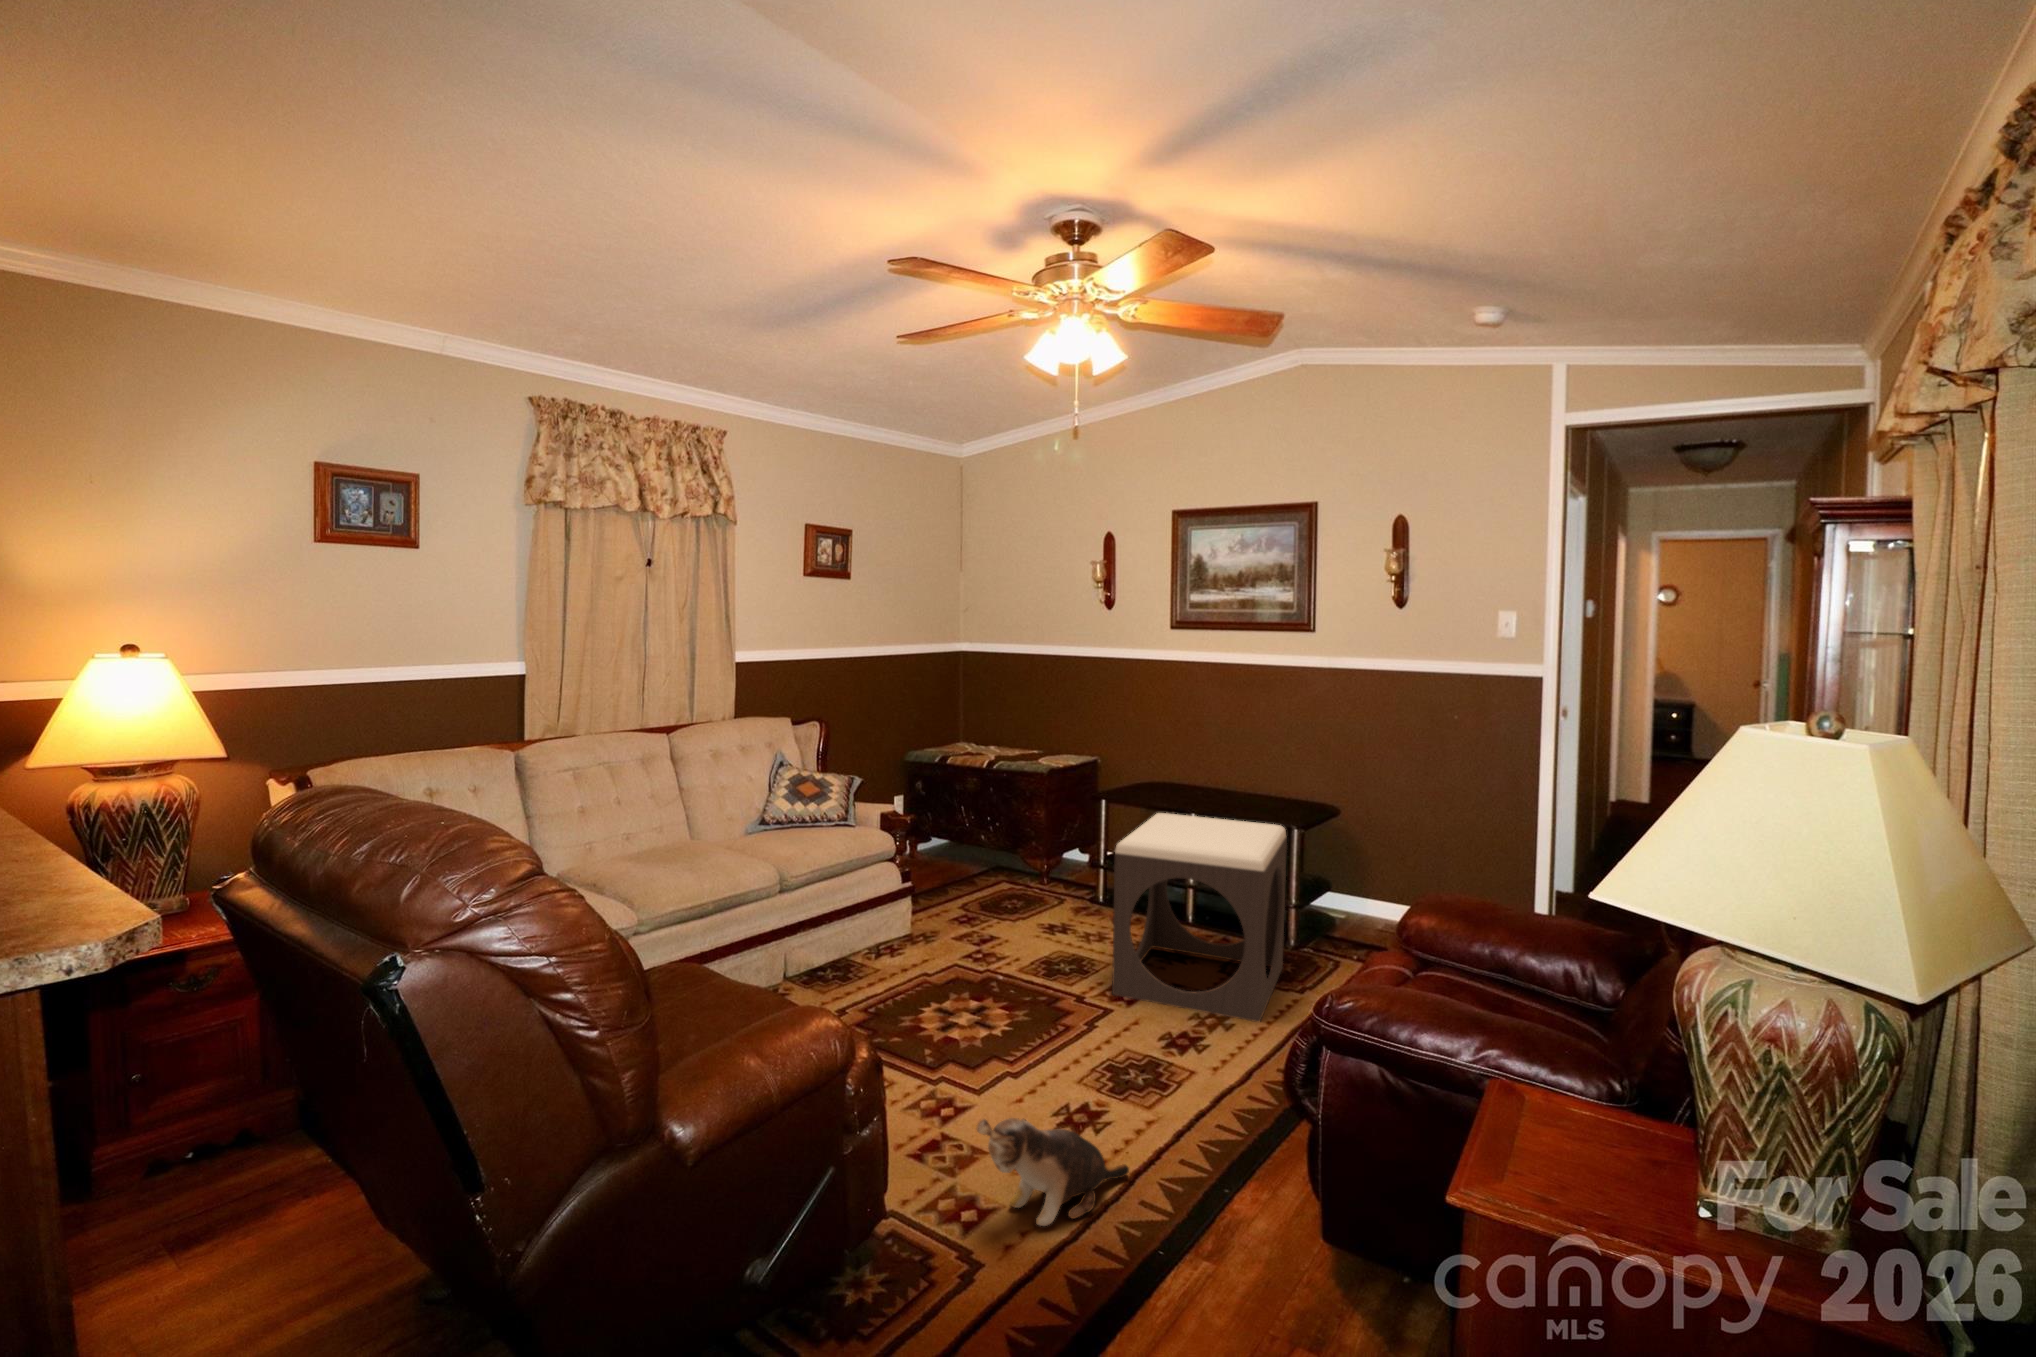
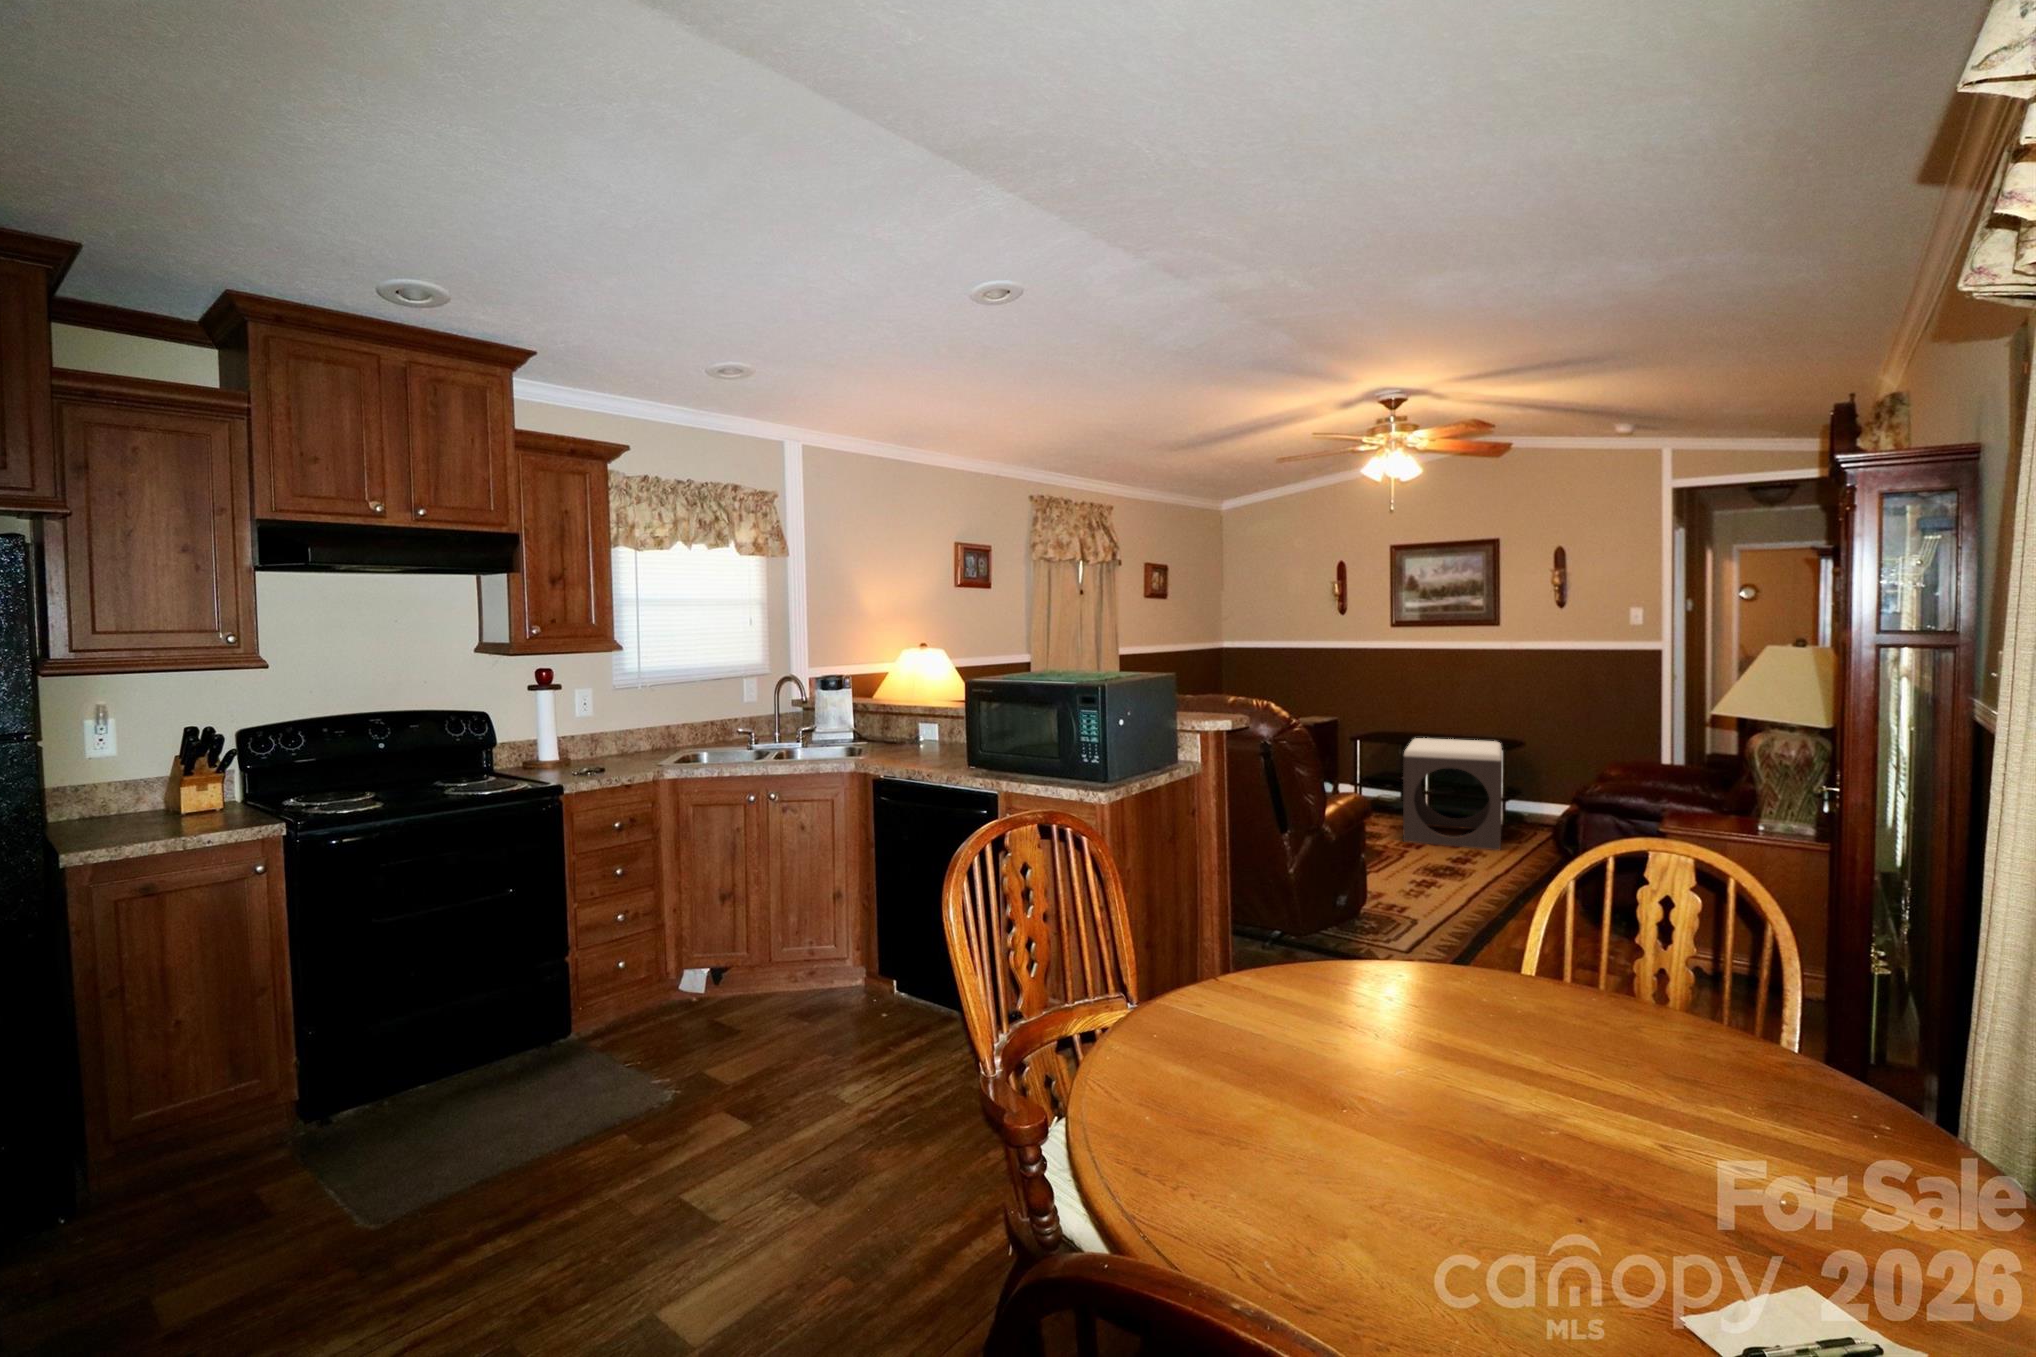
plush toy: present [977,1118,1129,1226] -> none [1402,853,1466,903]

